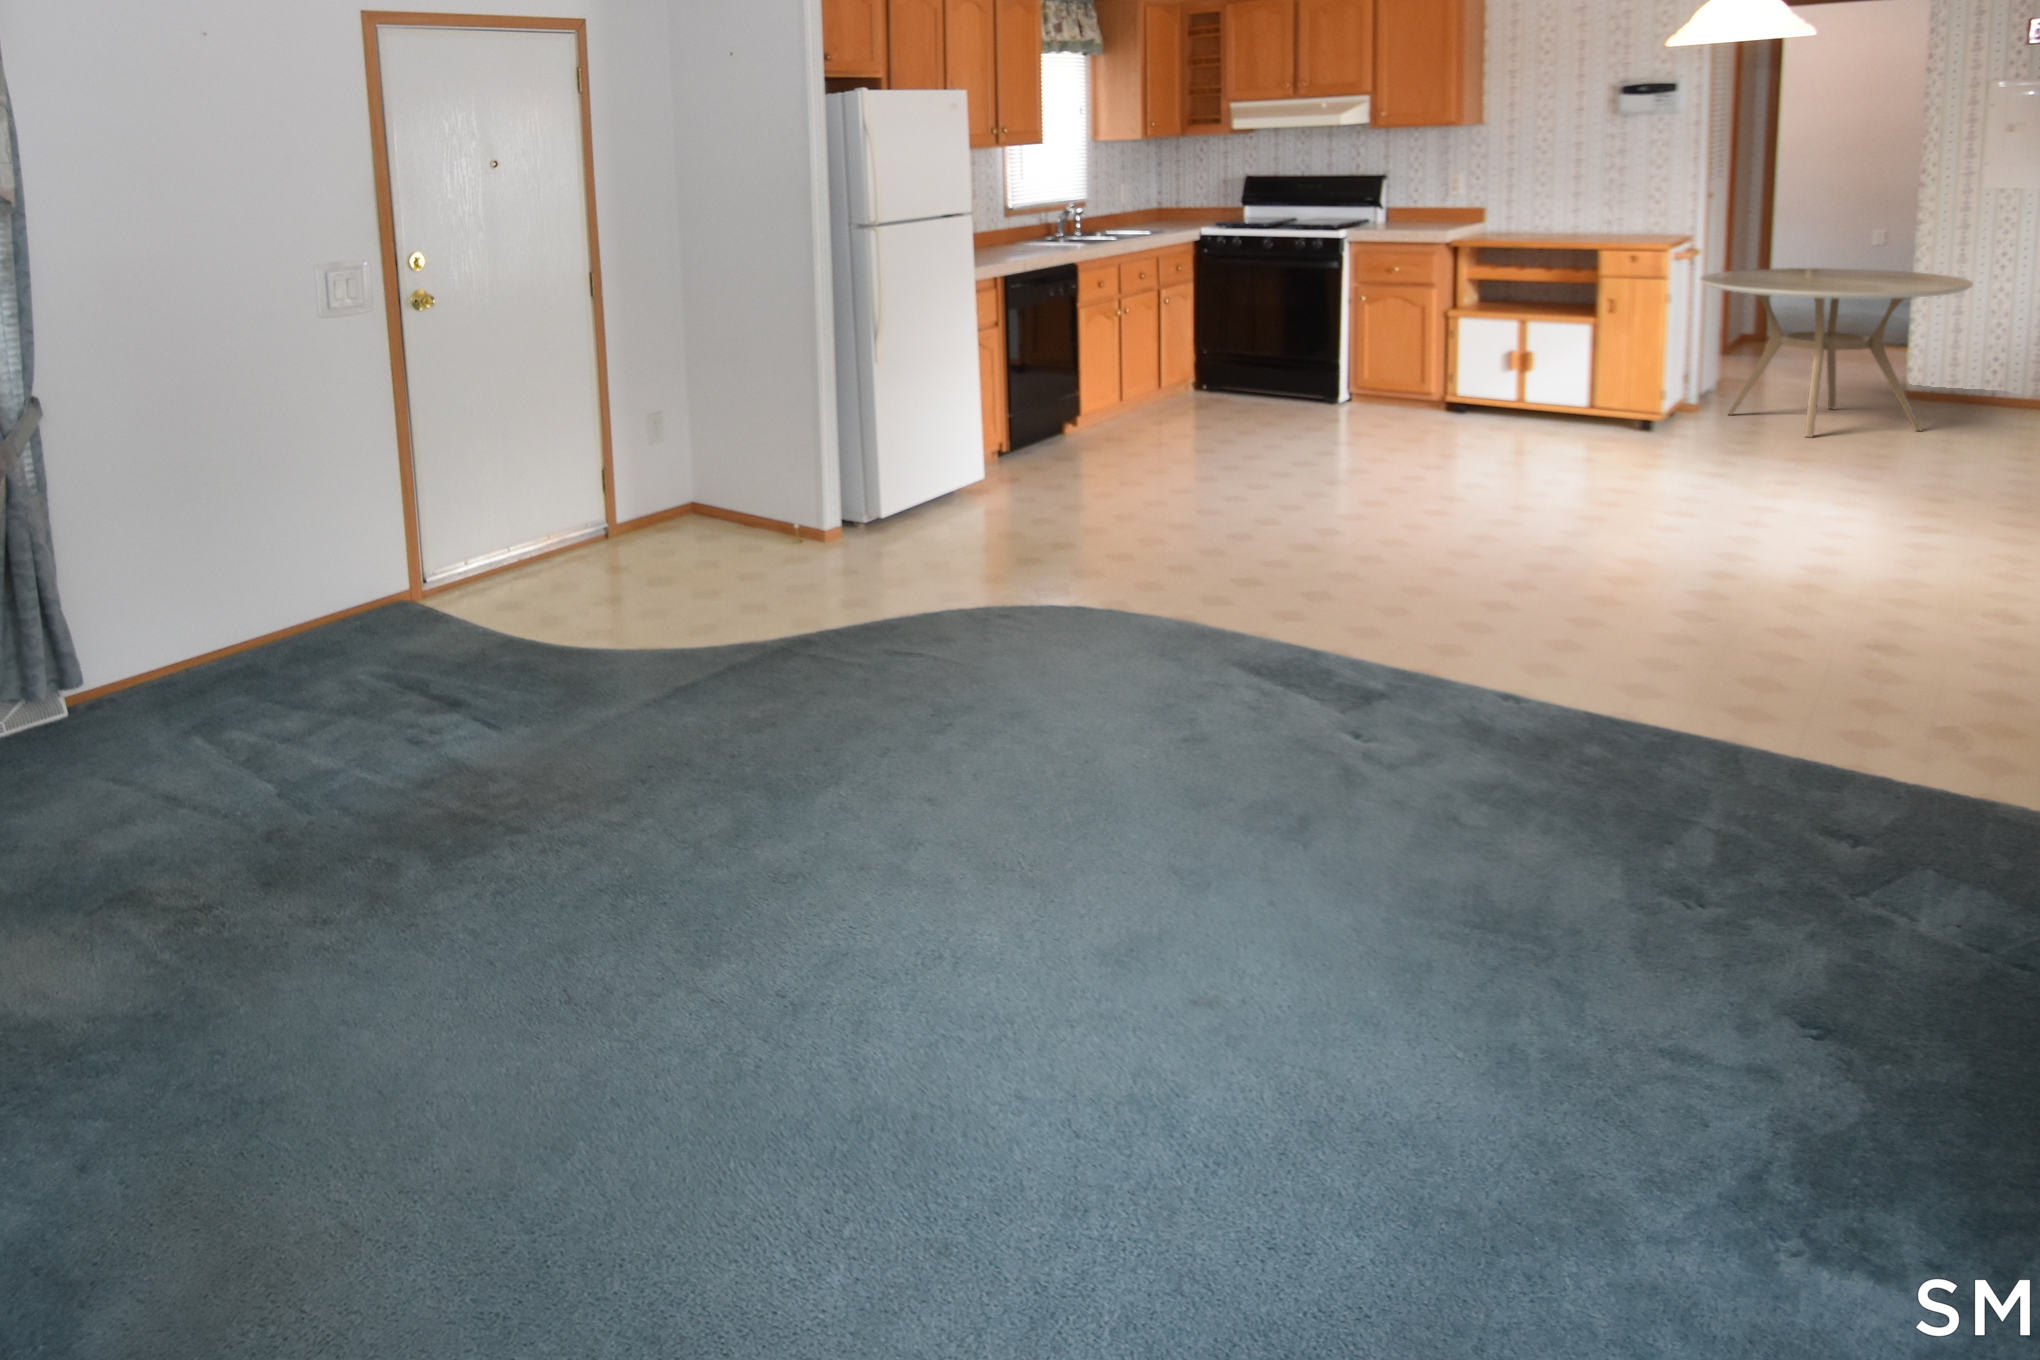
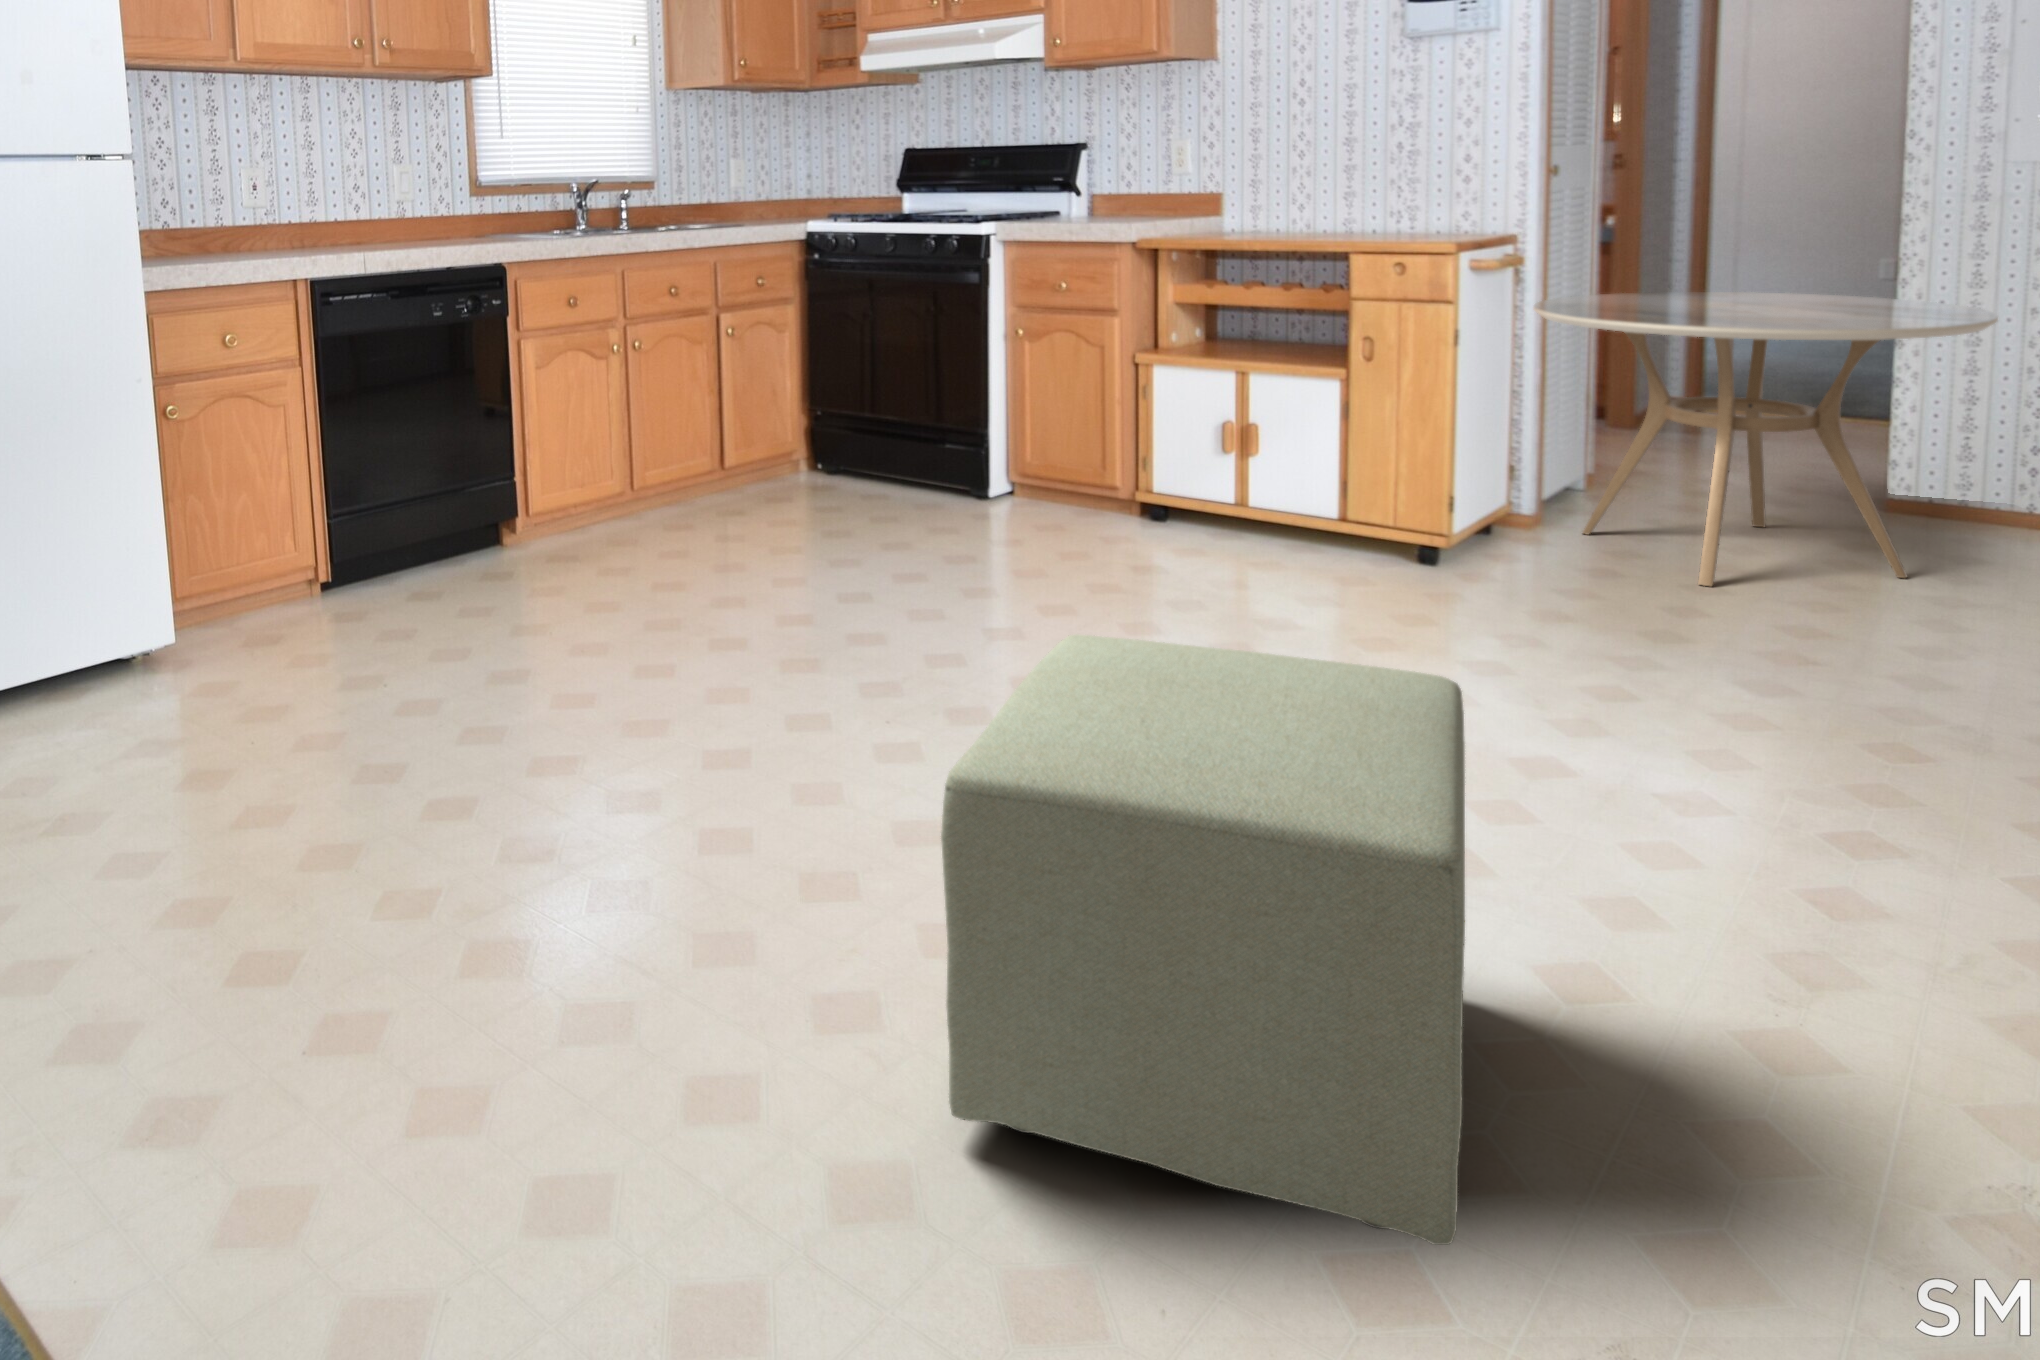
ottoman: none [1569,430,1786,608] -> present [941,634,1465,1245]

